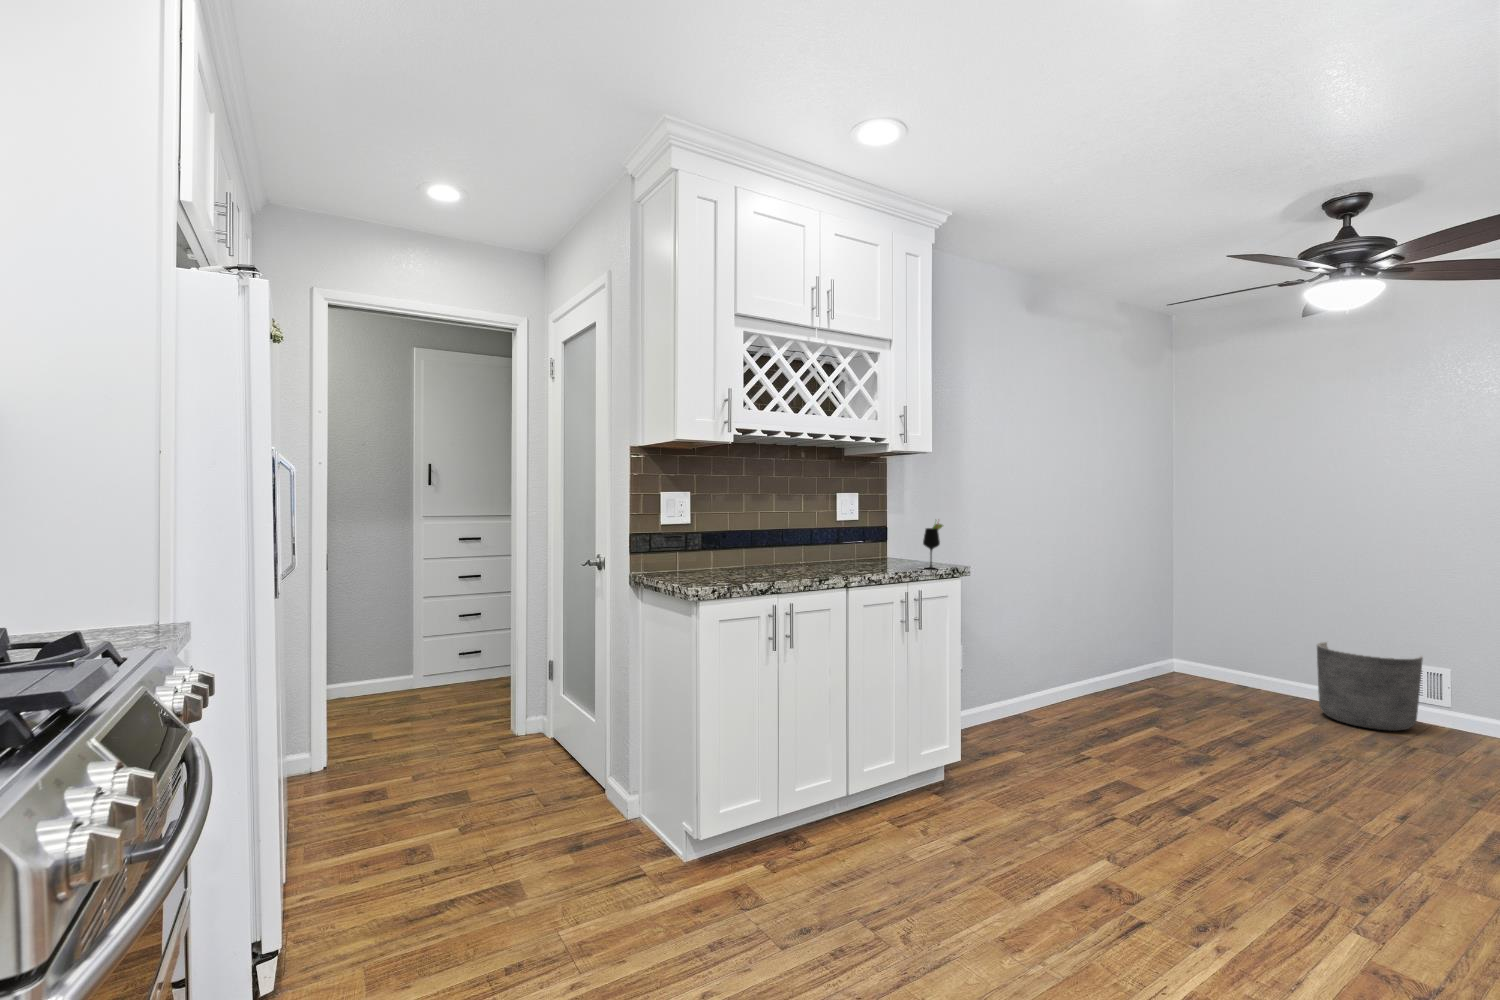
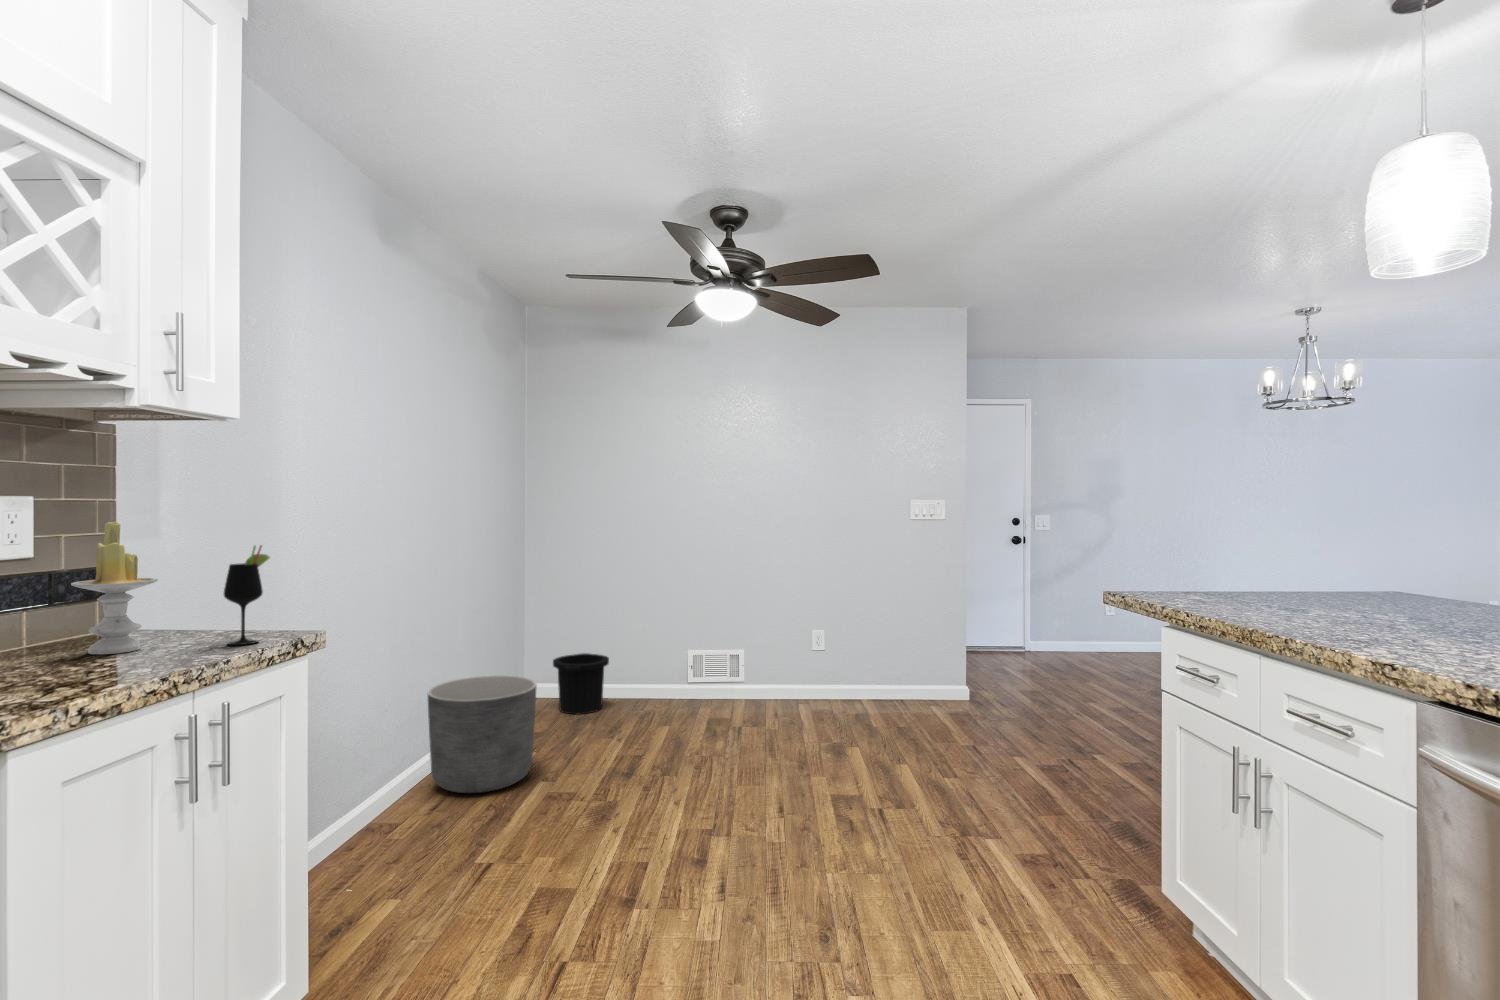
candle: none [867,505,898,566] -> present [71,522,158,654]
trash can: none [1197,641,1258,697] -> present [553,653,609,714]
planter: present [1317,642,1423,731] -> present [427,675,537,793]

